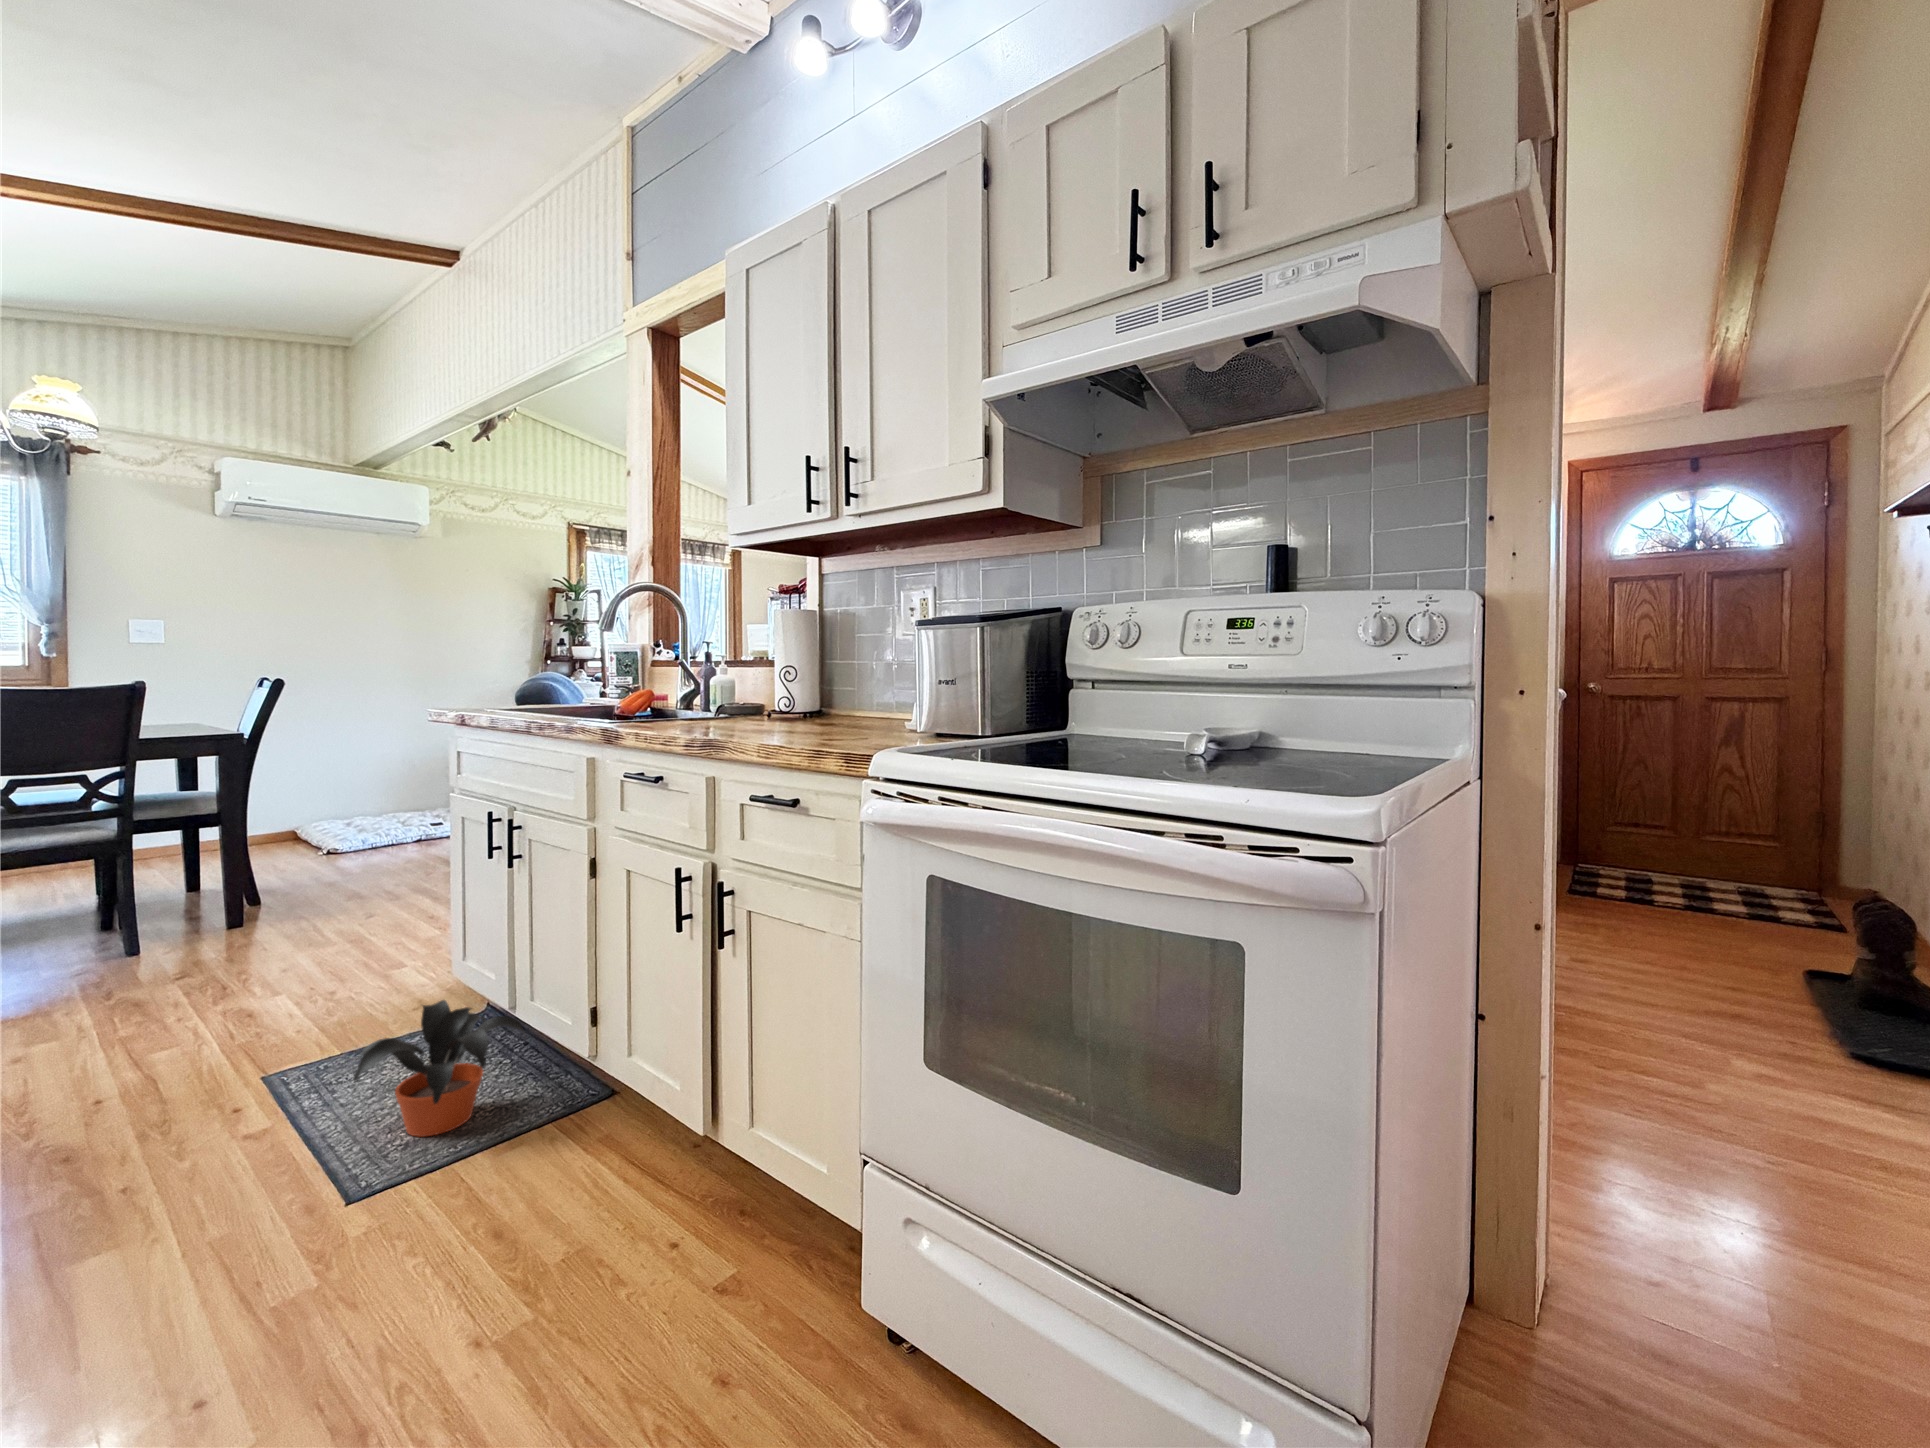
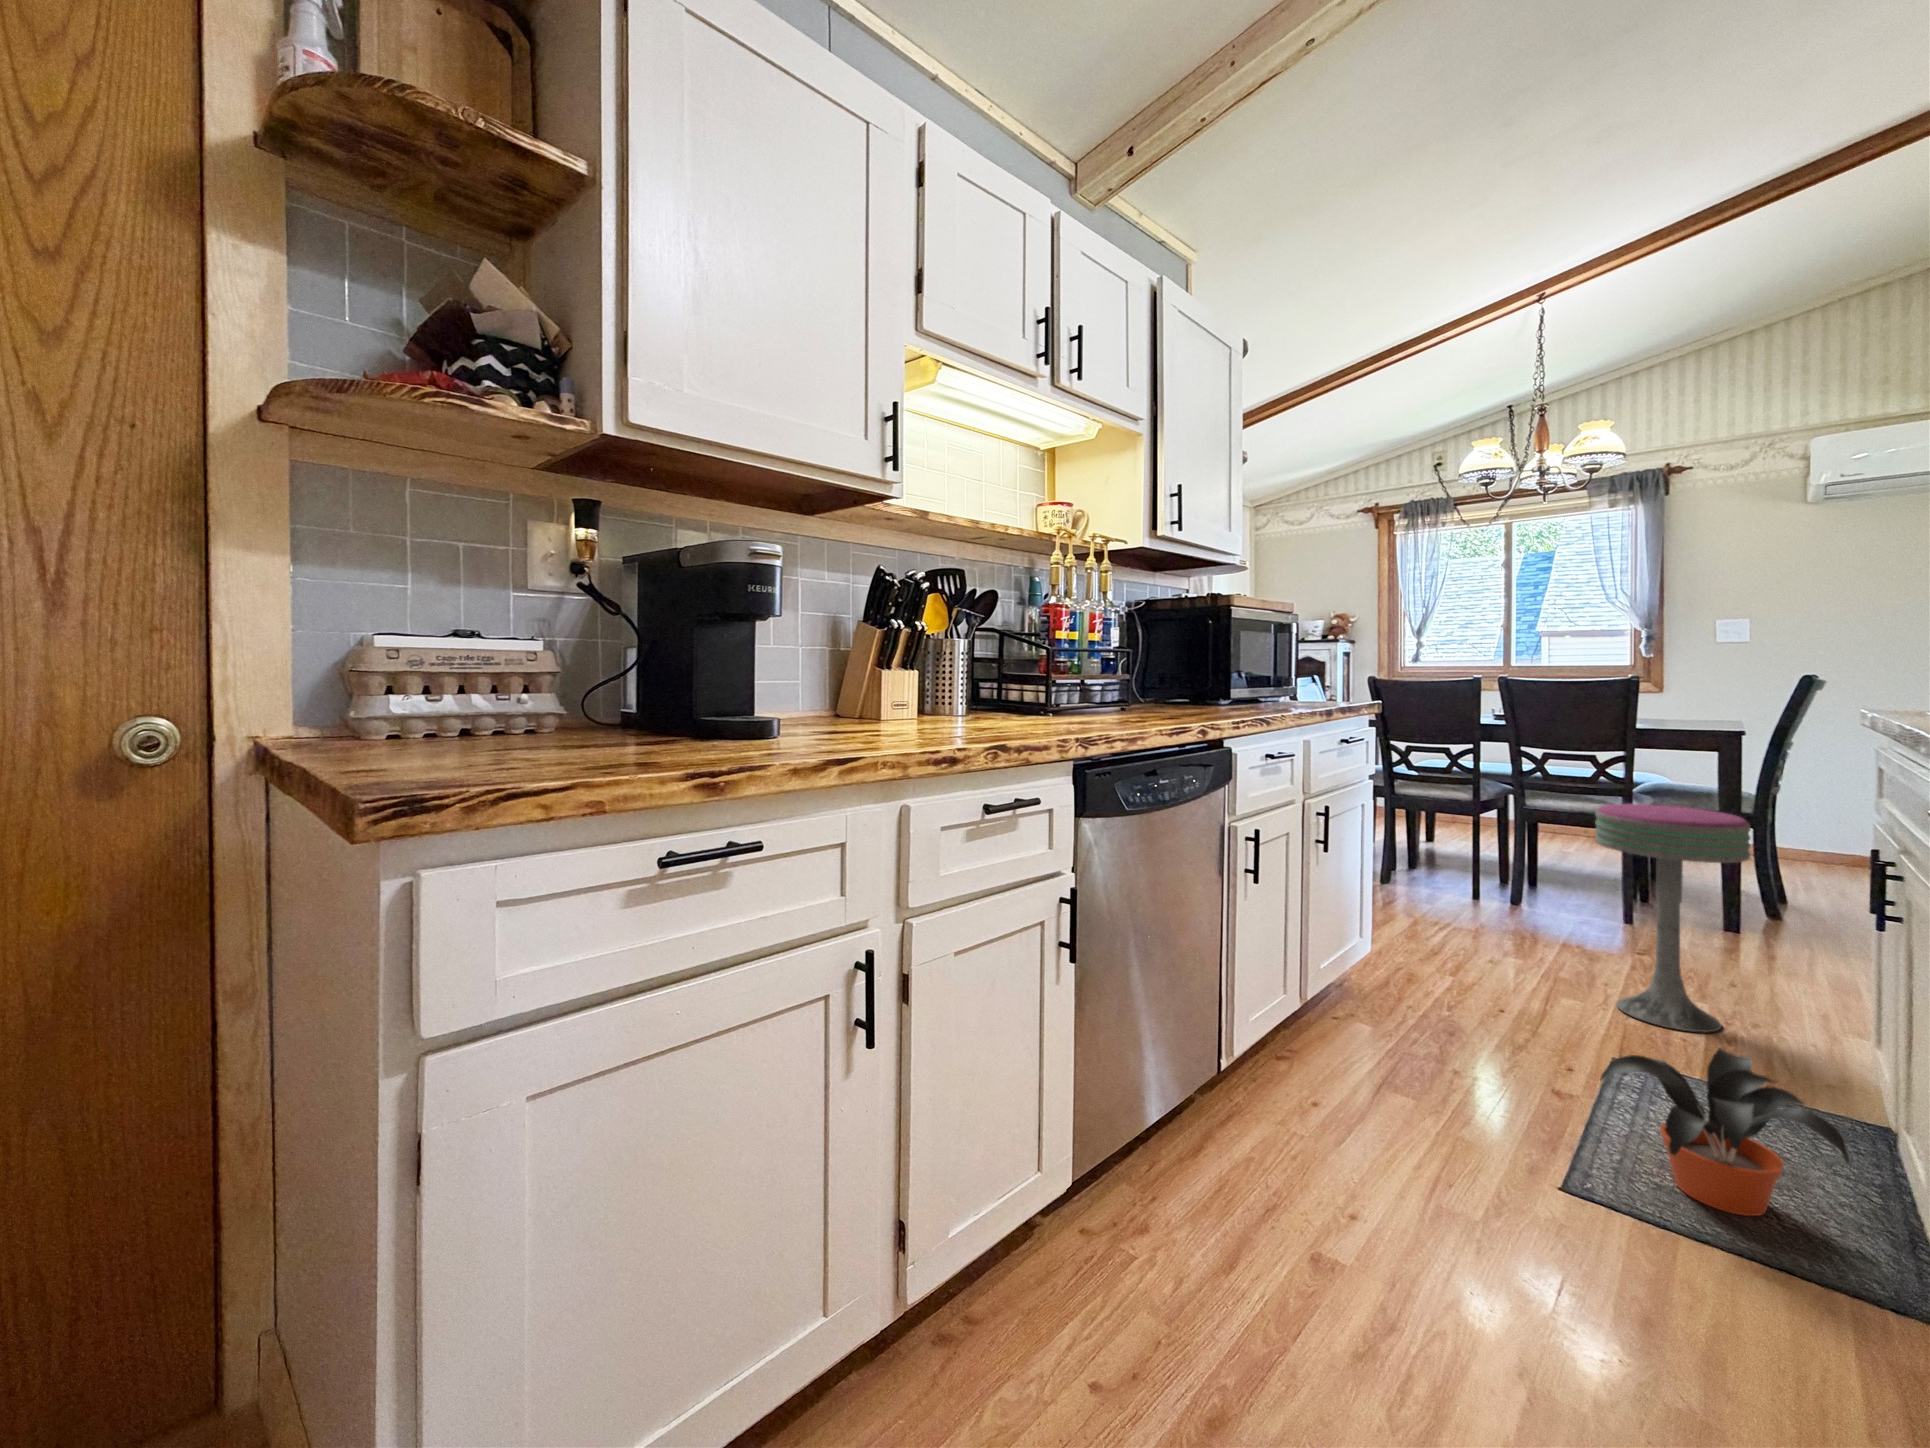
bar stool: none [187,812,340,1037] -> present [1595,804,1751,1033]

